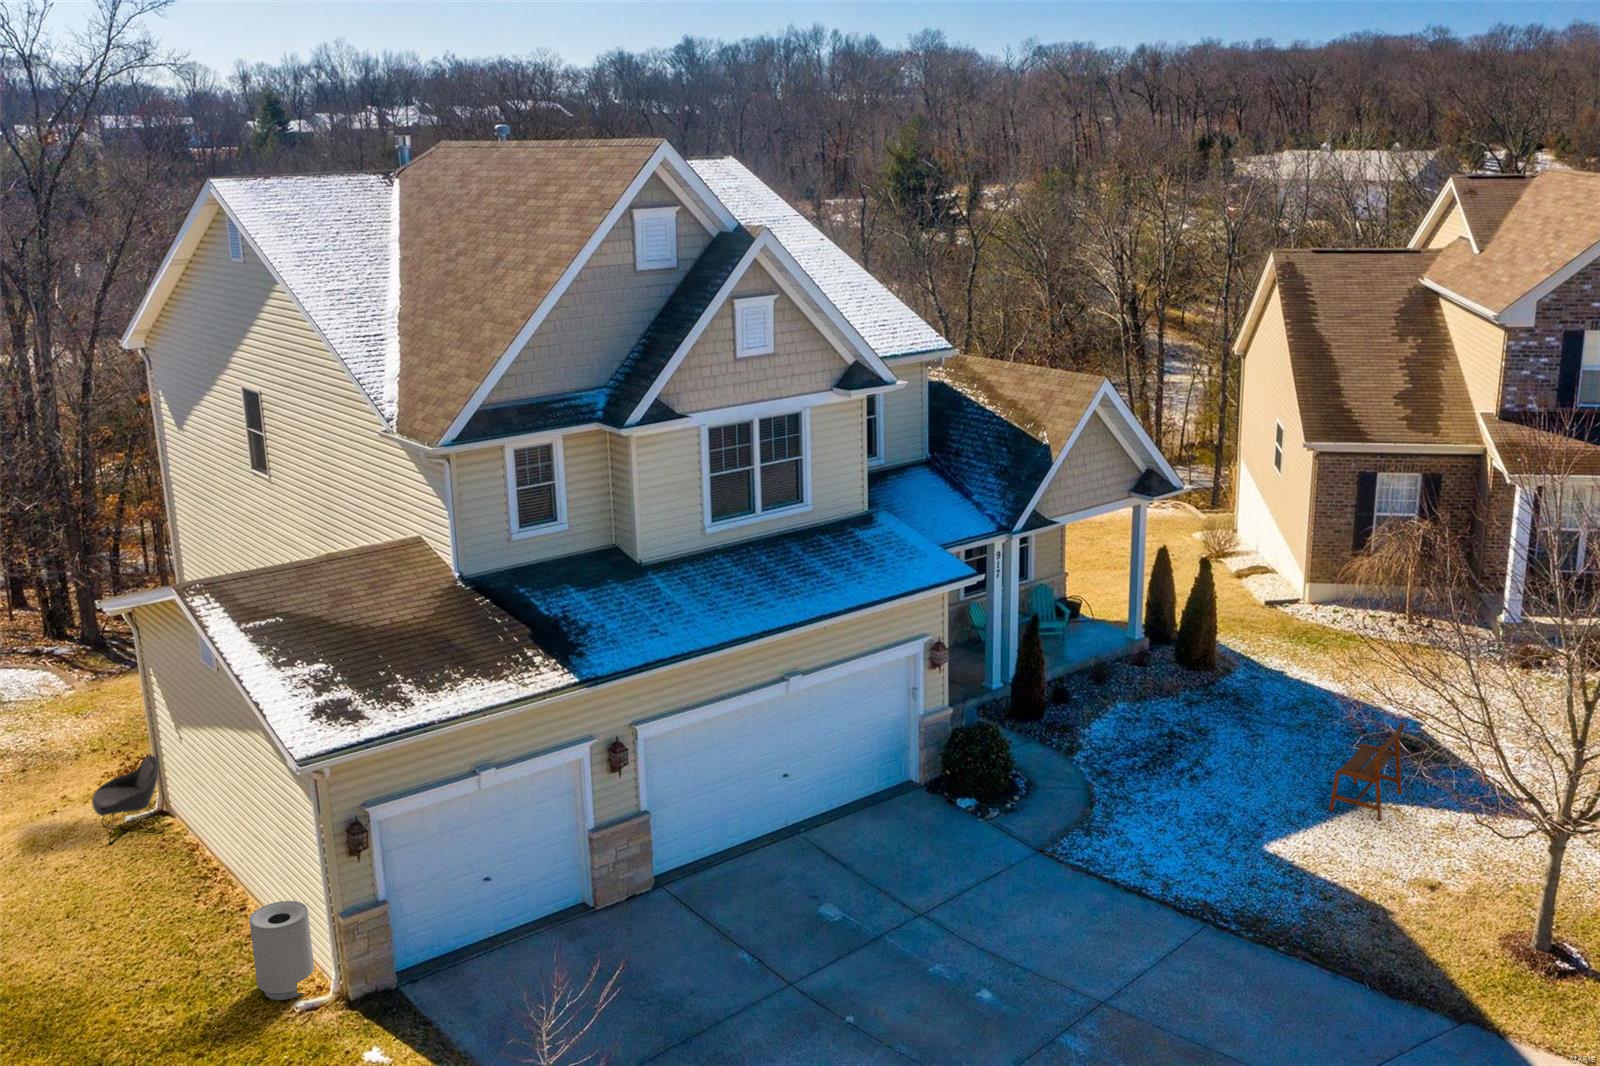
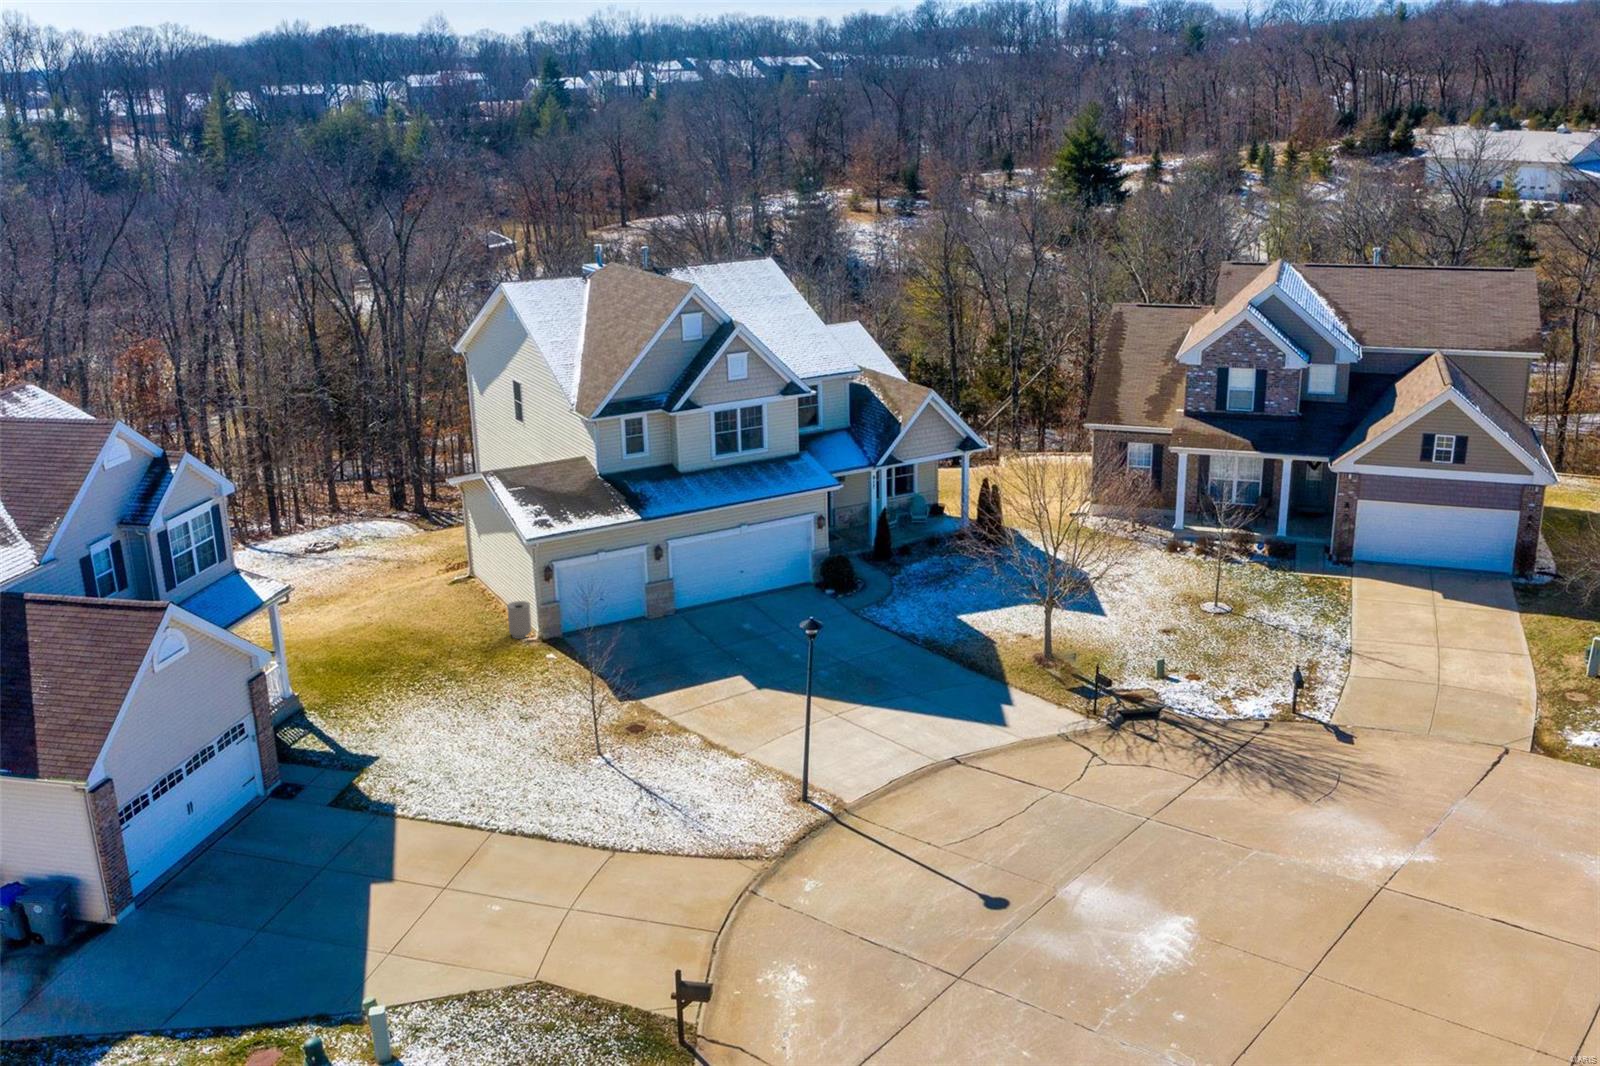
bench: present [1329,723,1404,820] -> none [995,567,1036,610]
lounge chair: present [92,755,164,844] -> none [441,549,471,586]

